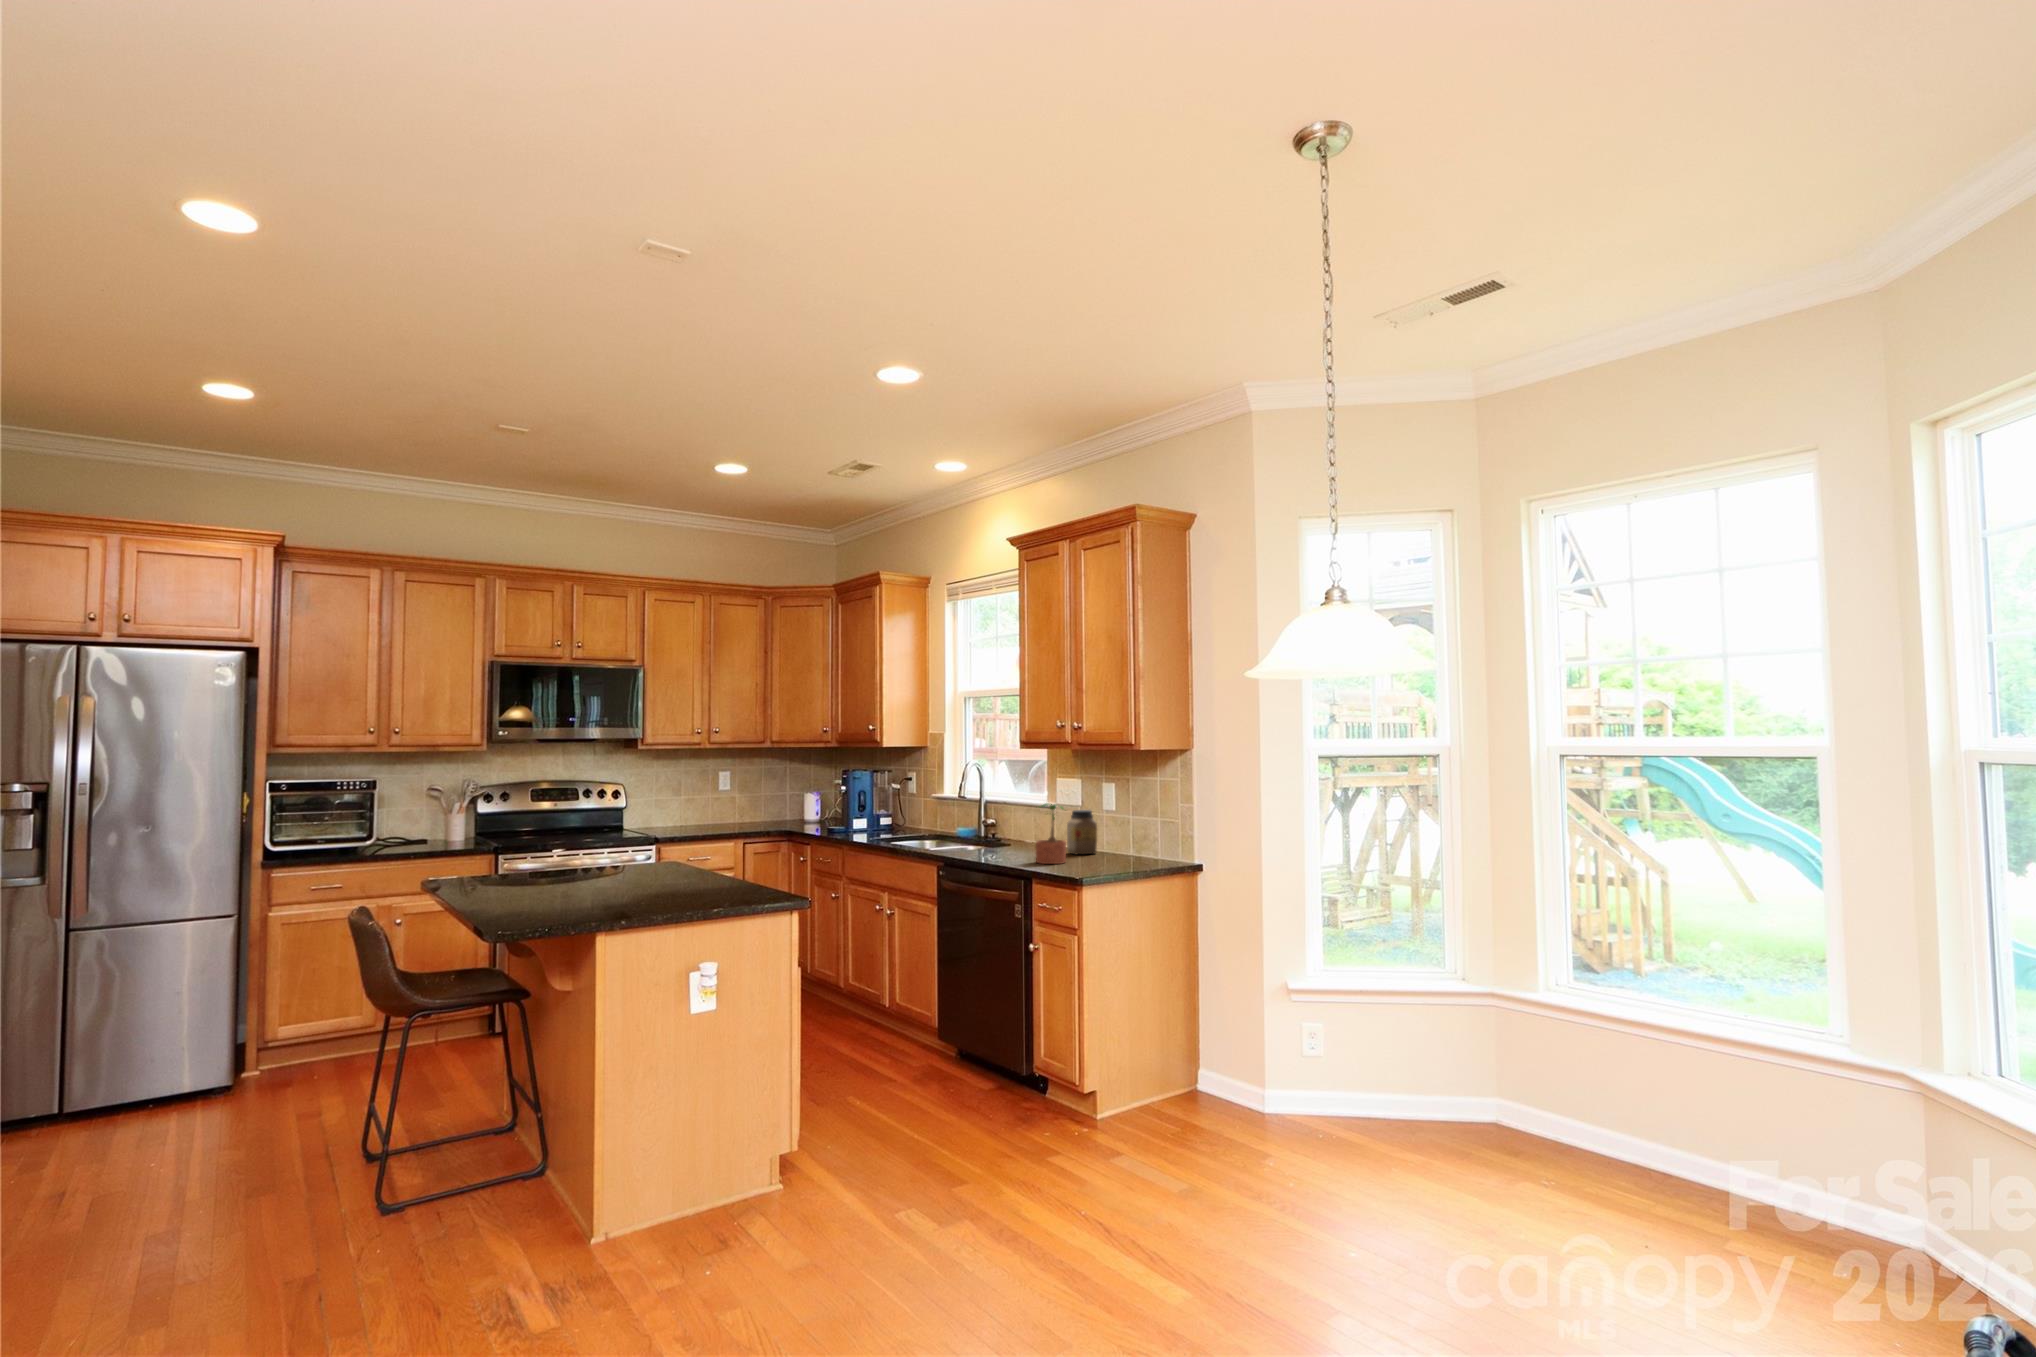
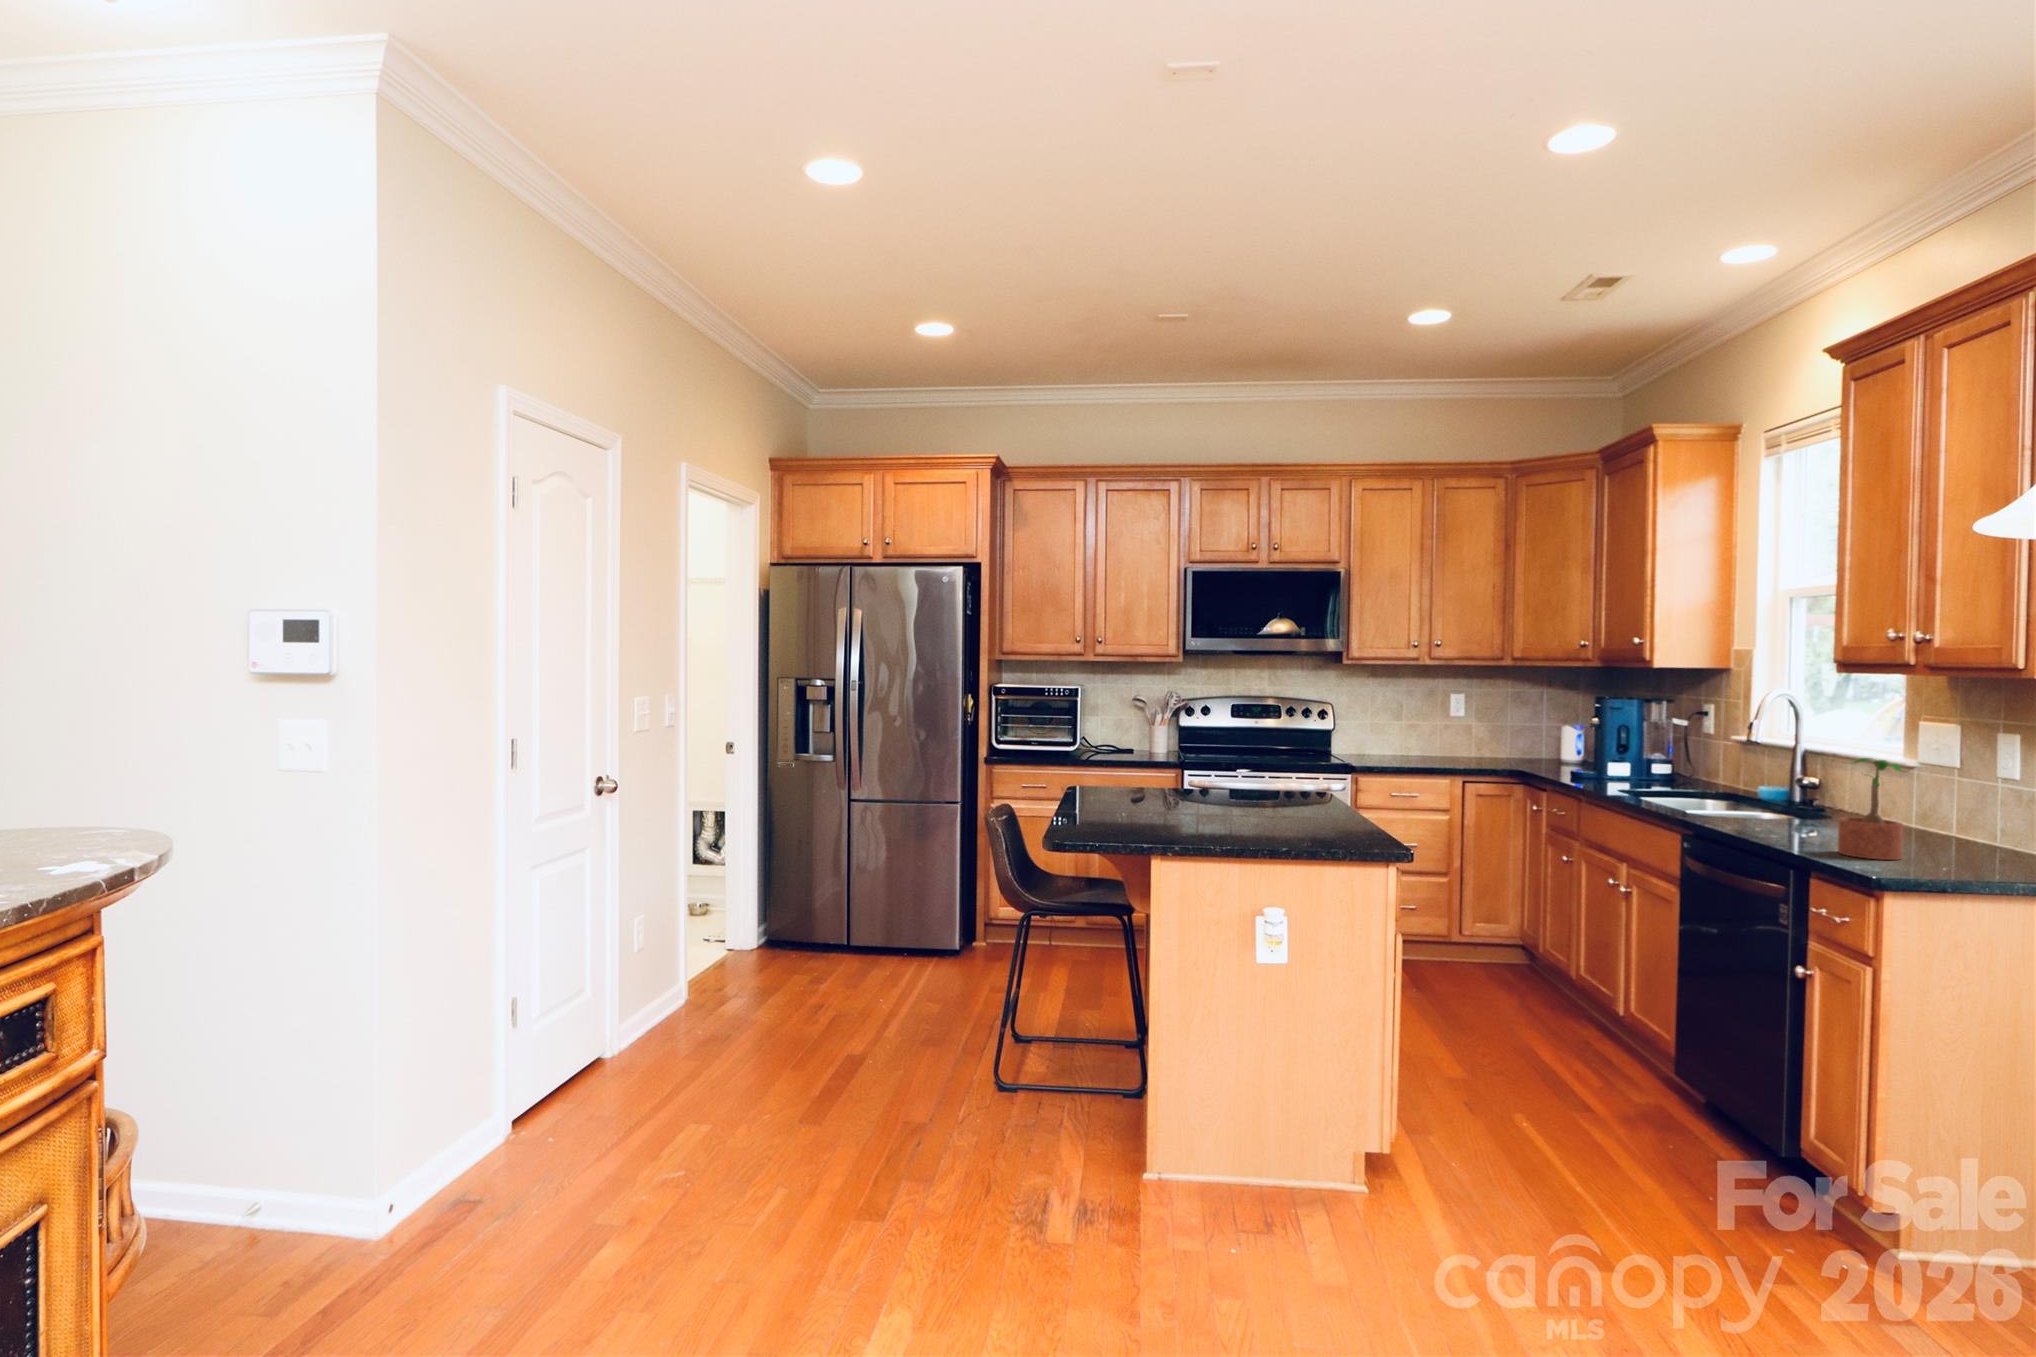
jar: present [1067,810,1097,854] -> none [1929,775,1996,852]

